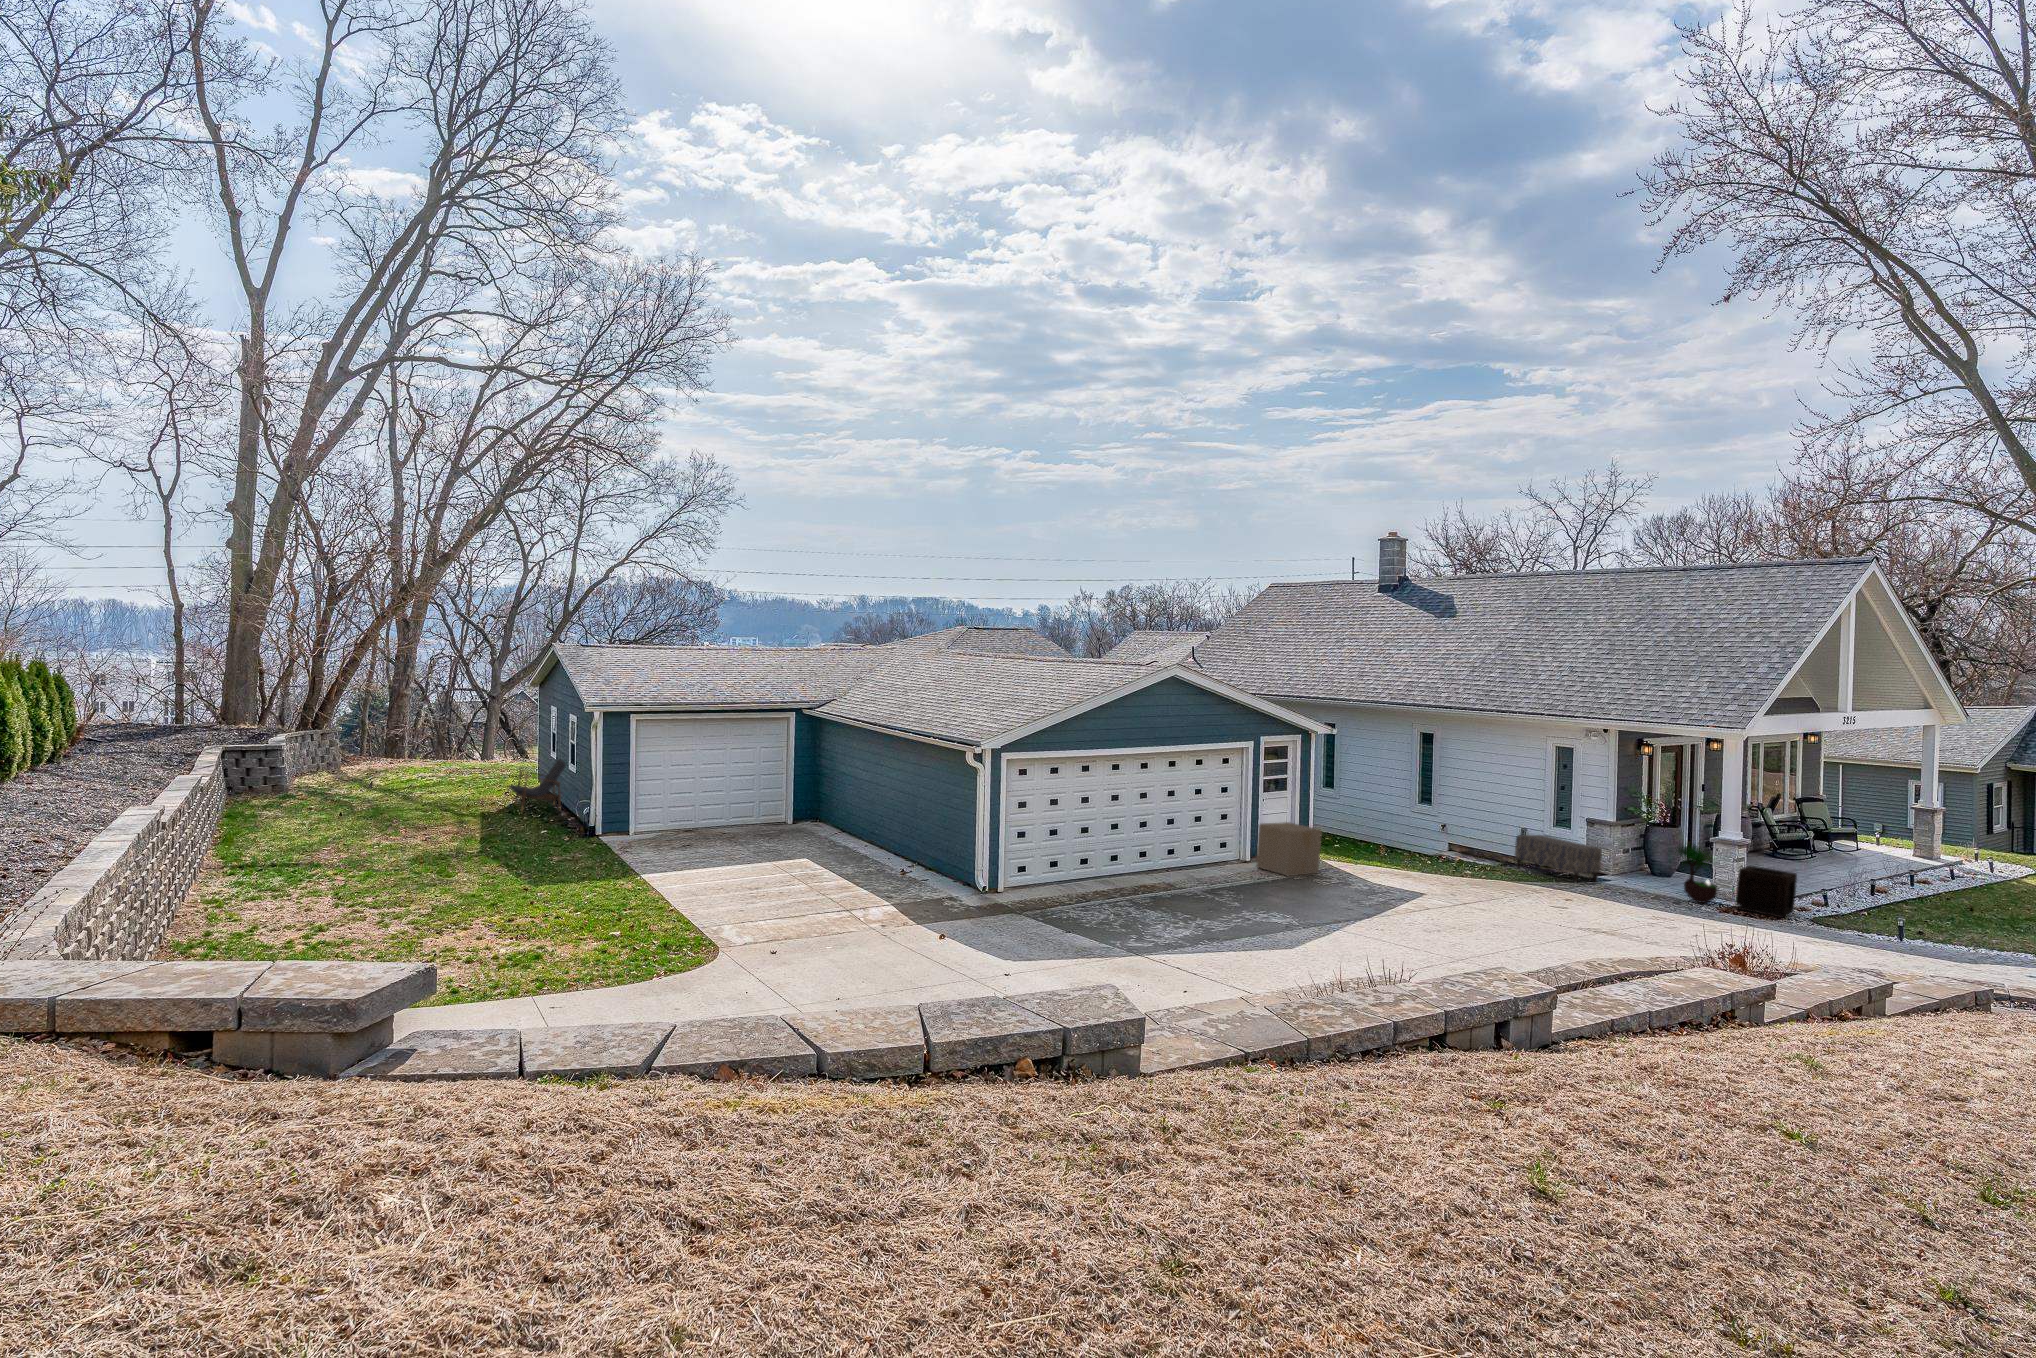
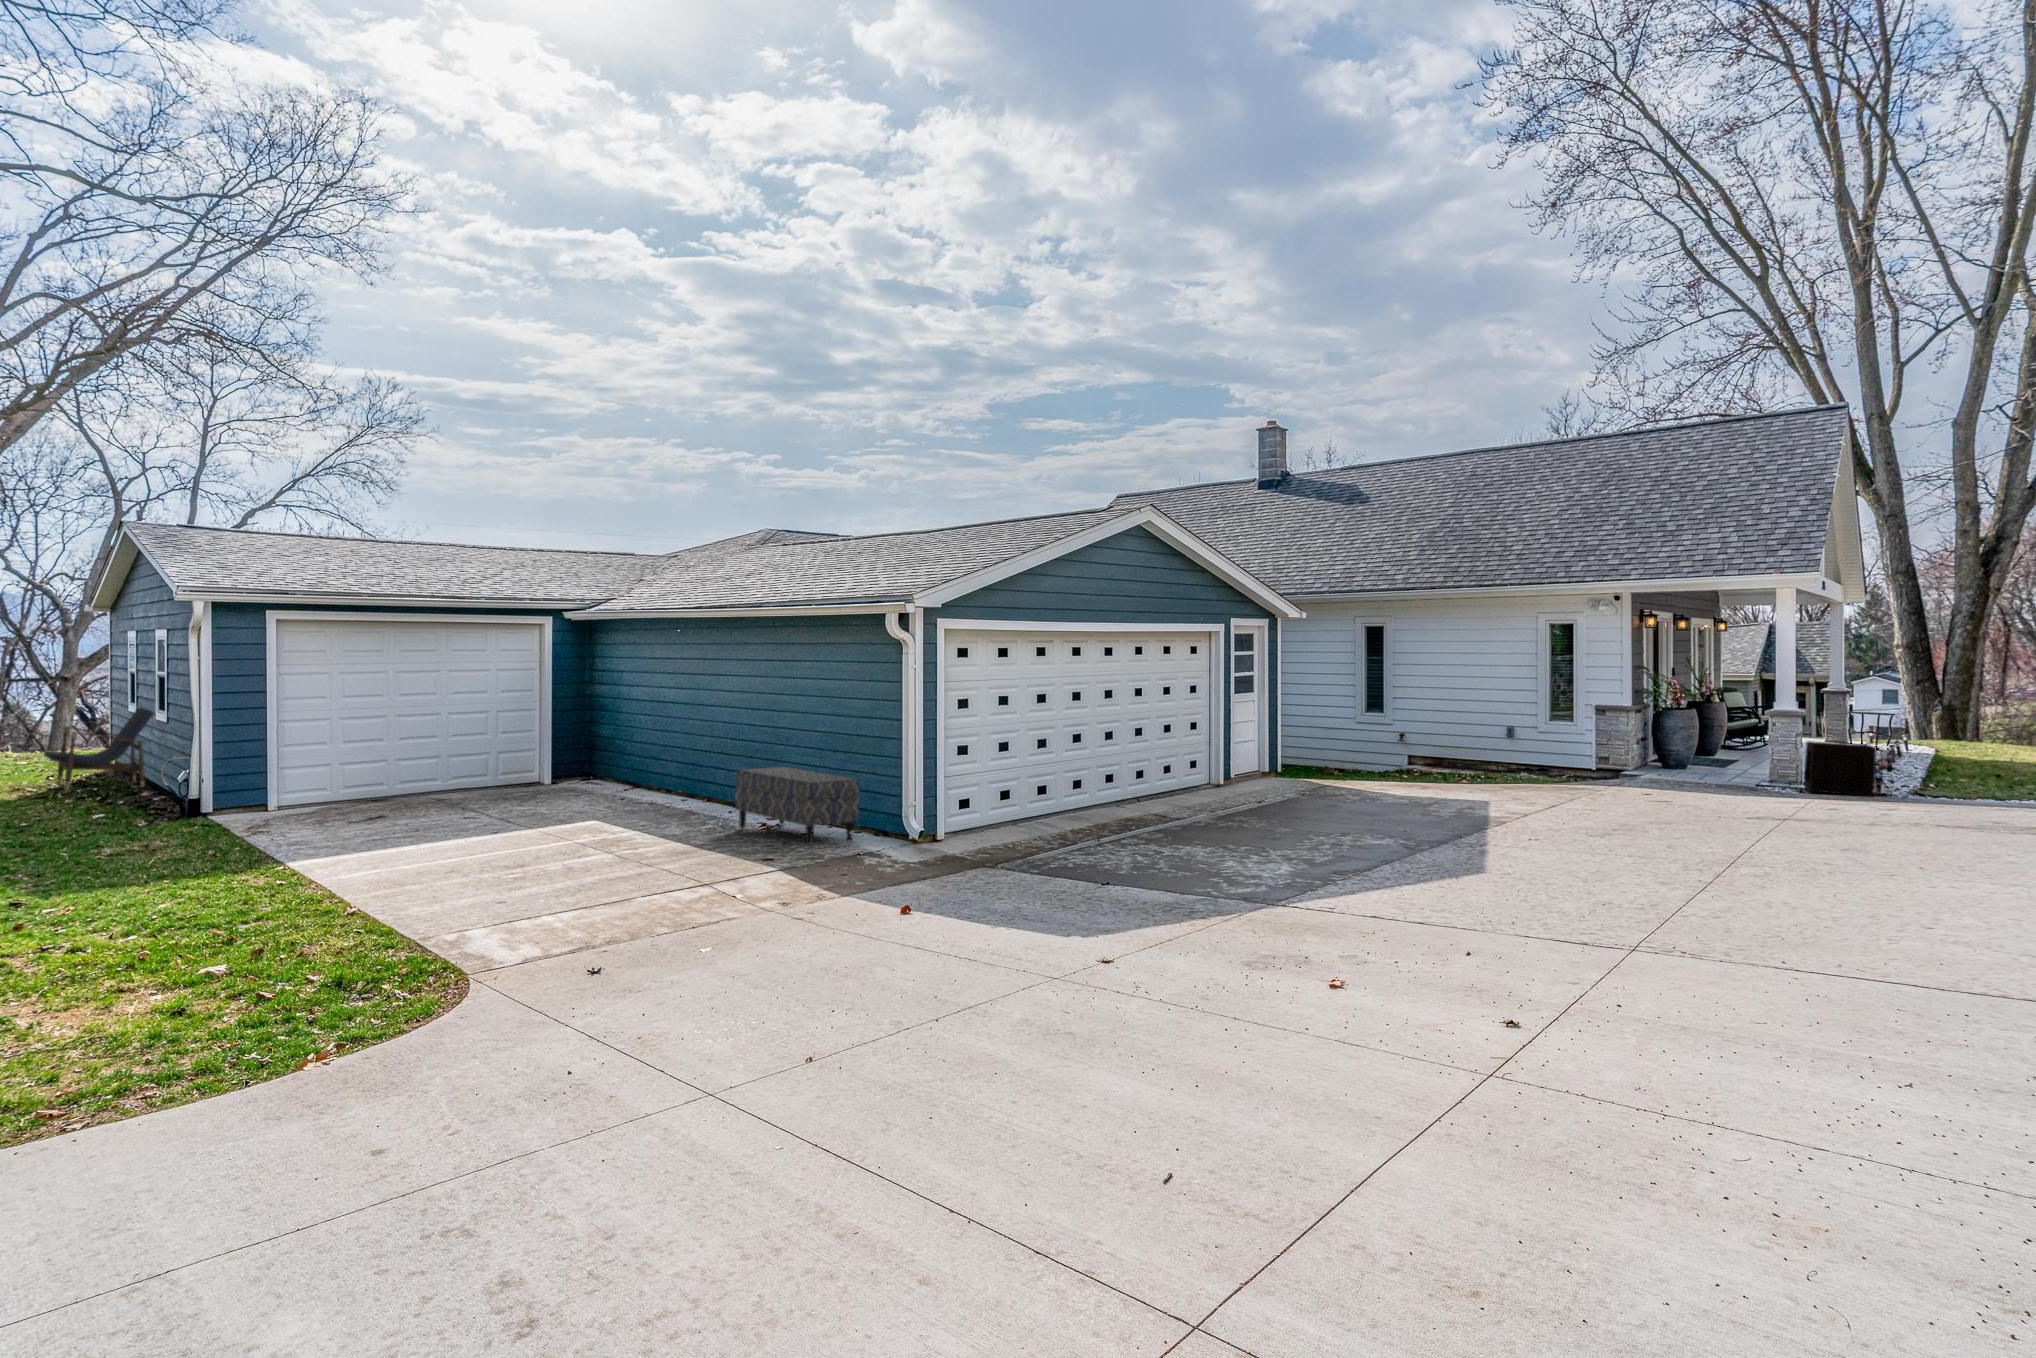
cardboard box: present [1256,822,1322,876] -> none [1244,727,1327,794]
side table: none [1938,828,1992,872] -> present [1844,711,1898,753]
bench: present [1514,835,1602,883] -> present [735,767,859,844]
potted tree: present [1675,844,1717,903] -> none [1723,712,1784,790]

